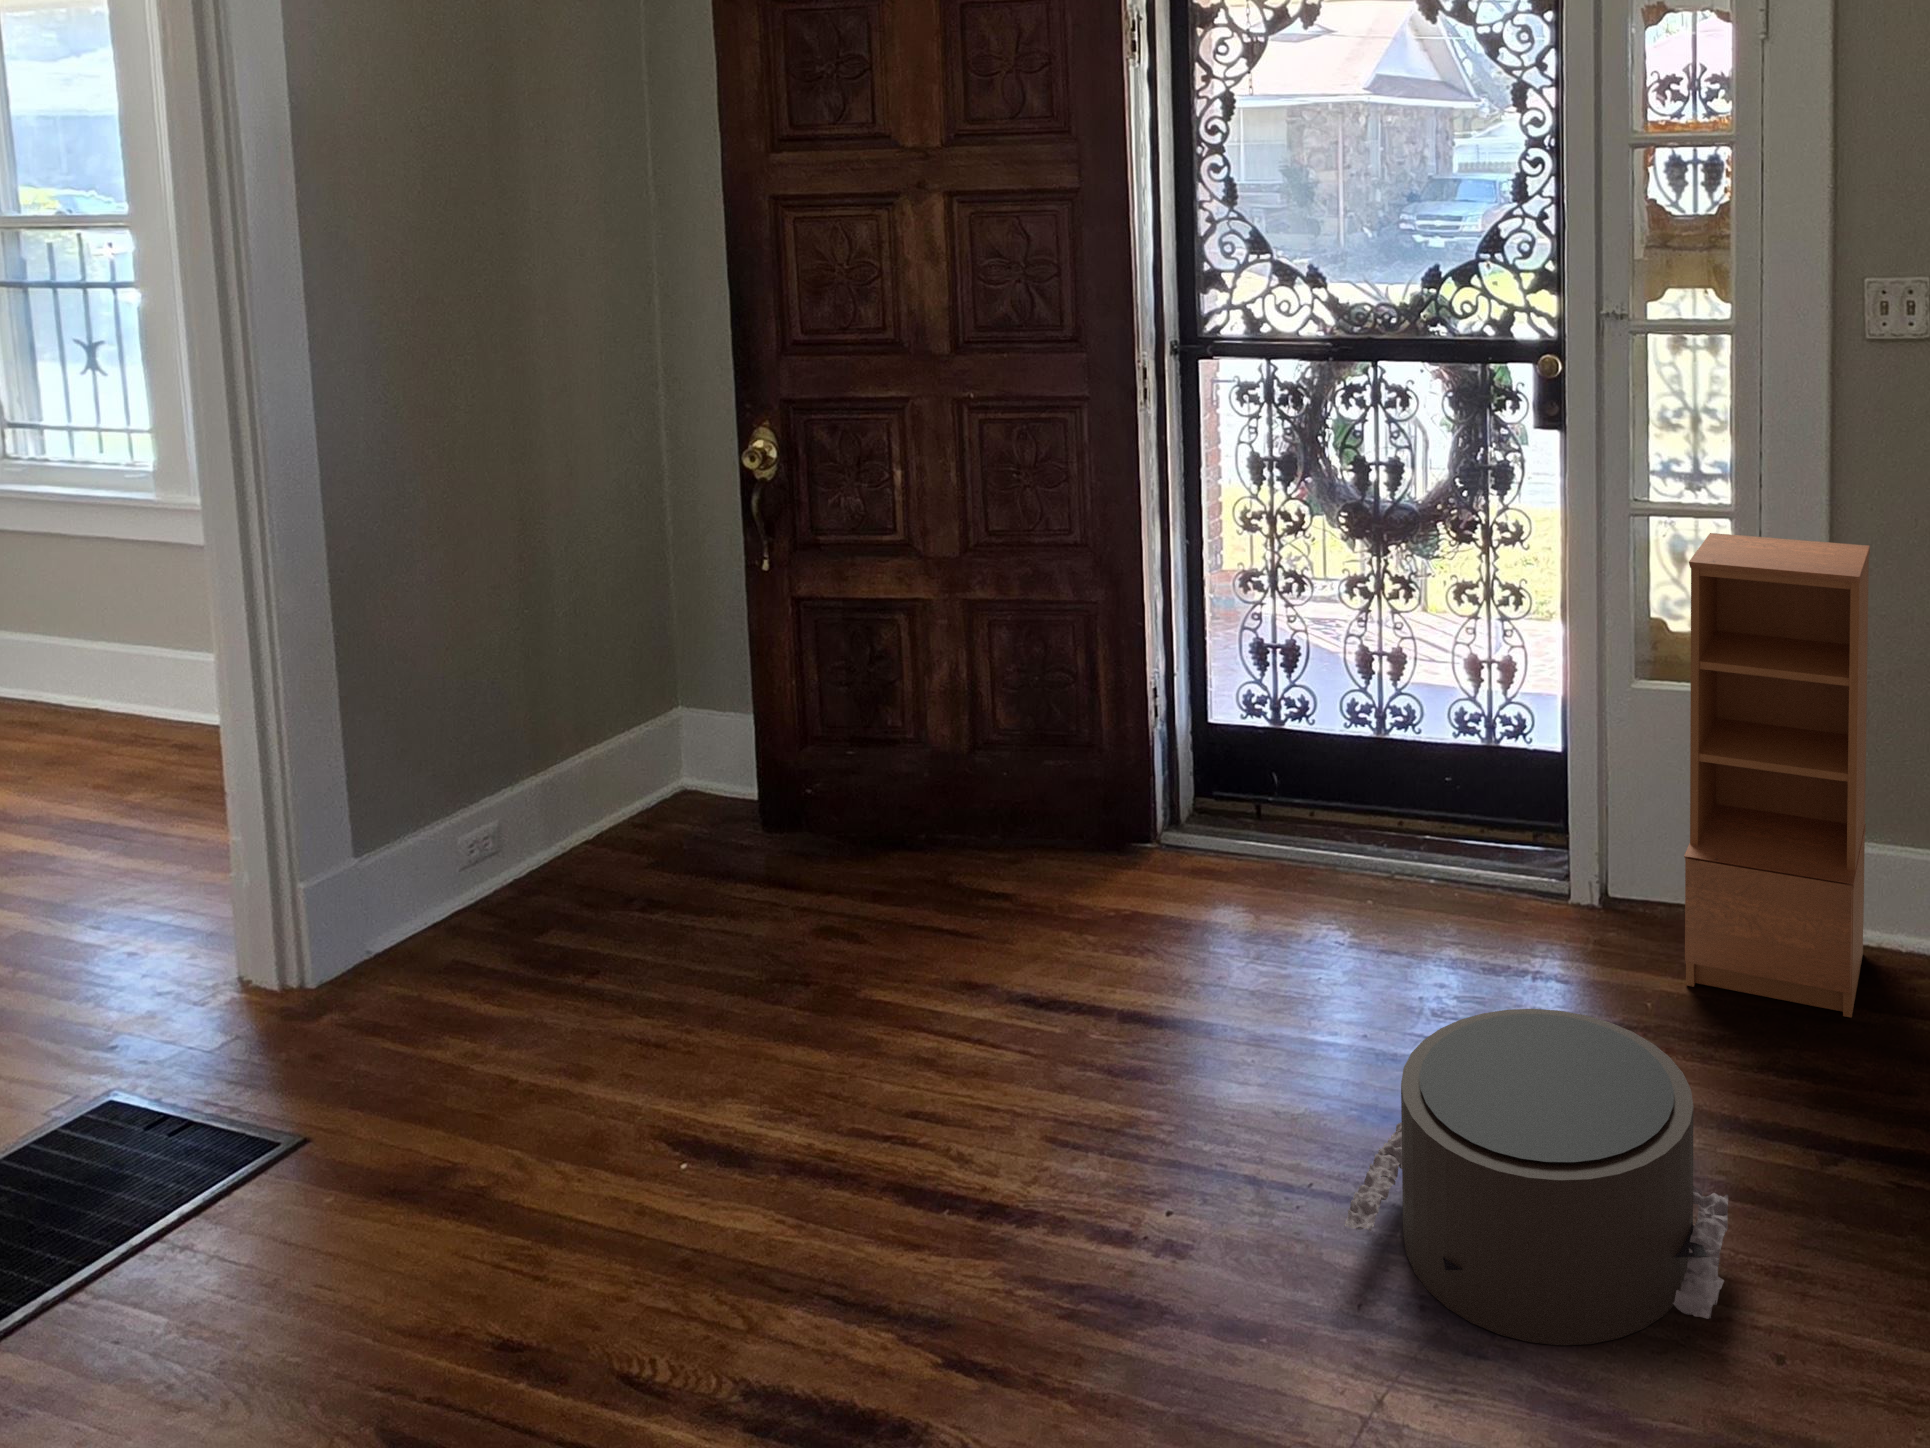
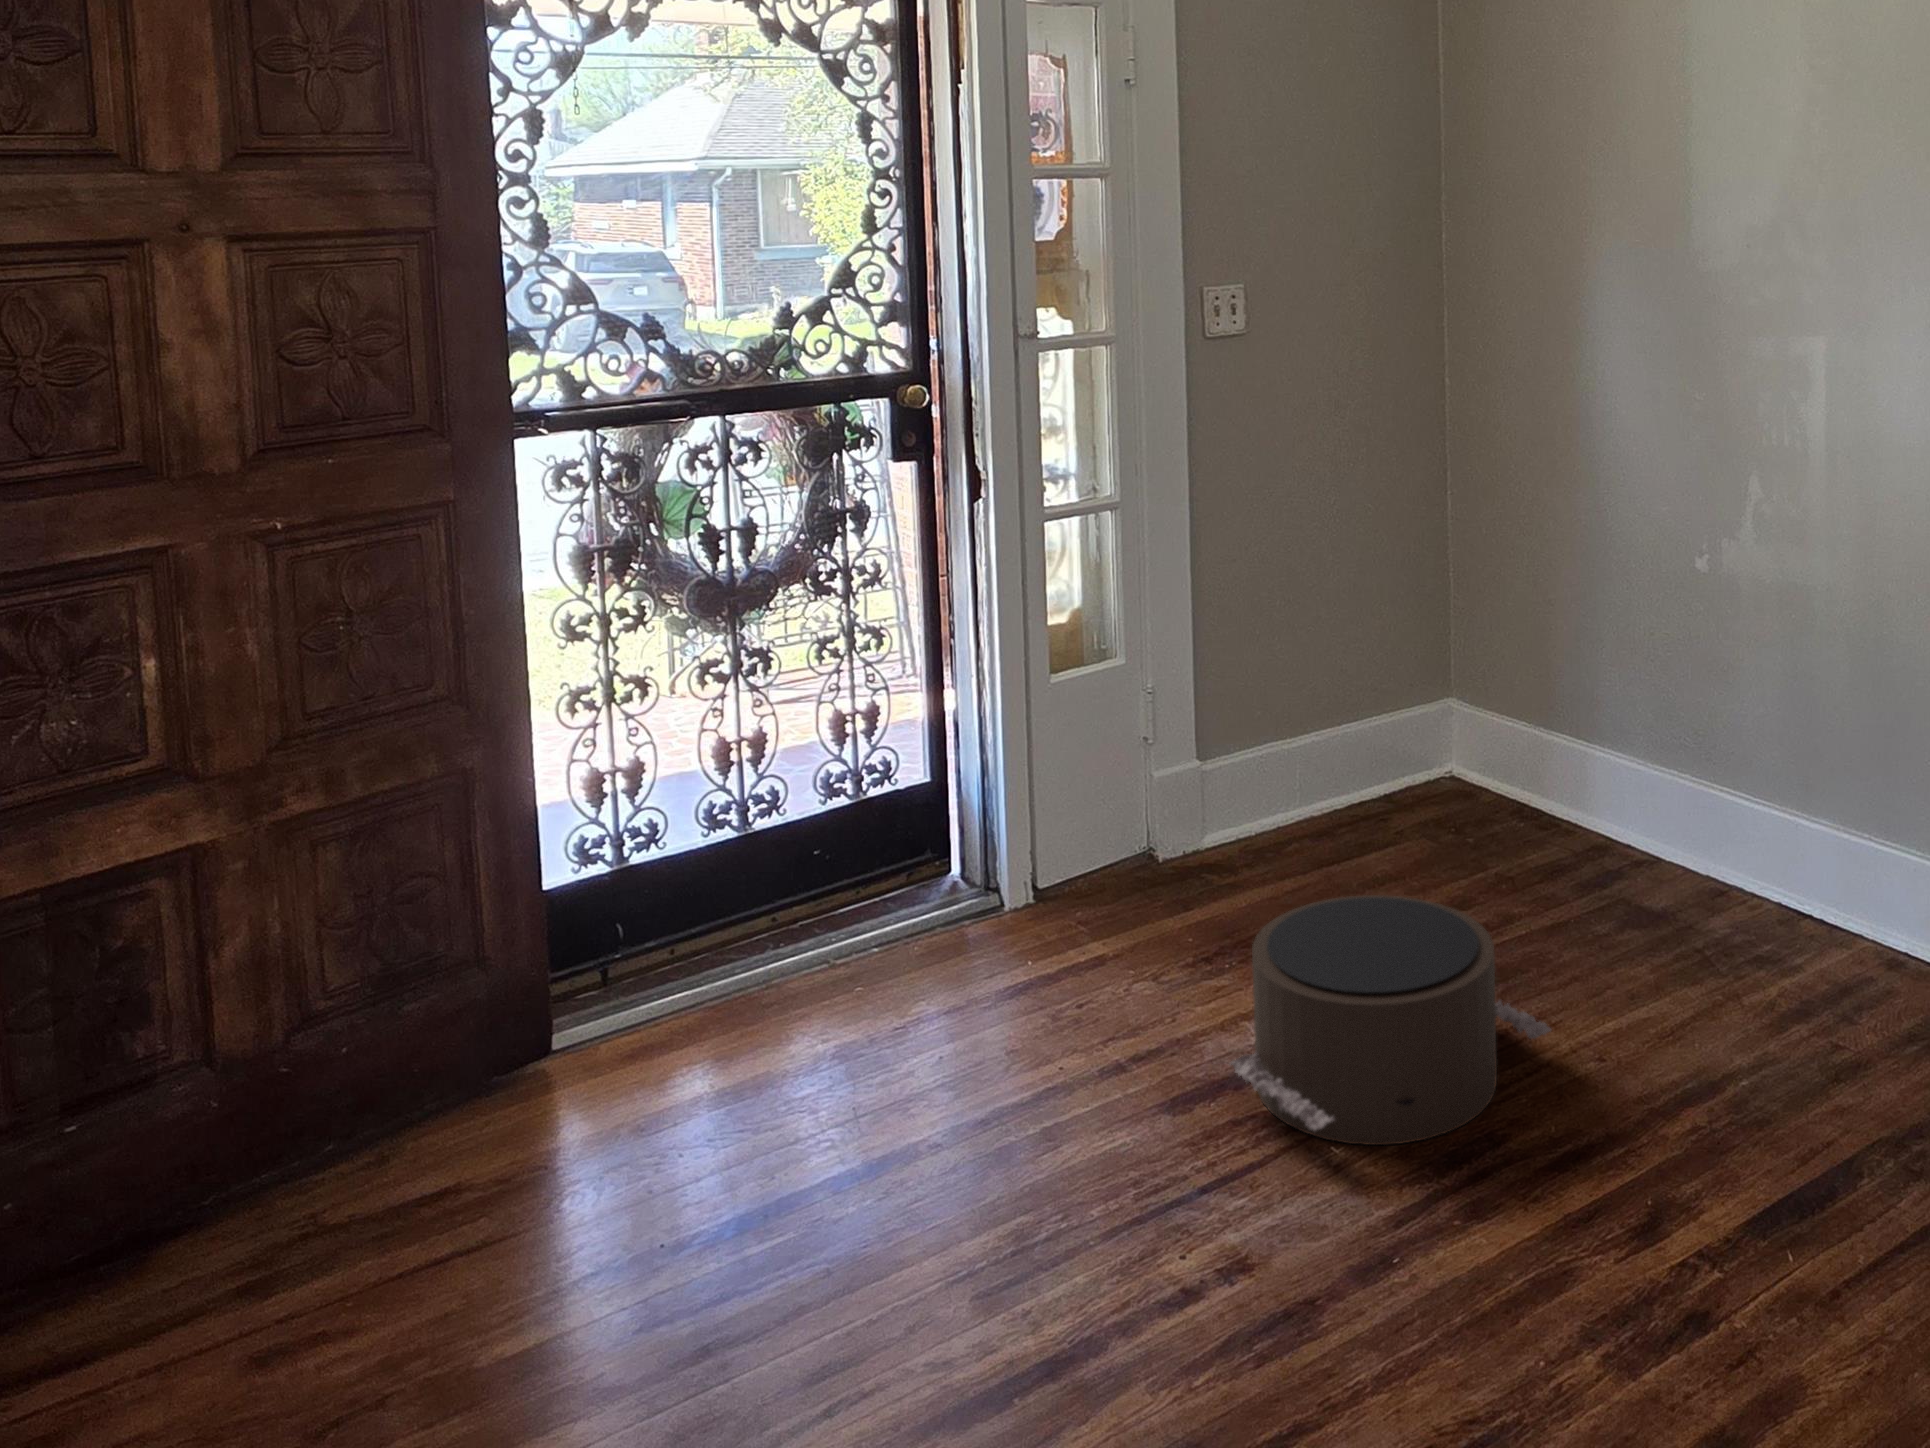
bookcase: present [1684,533,1870,1018] -> none [1119,500,1307,911]

